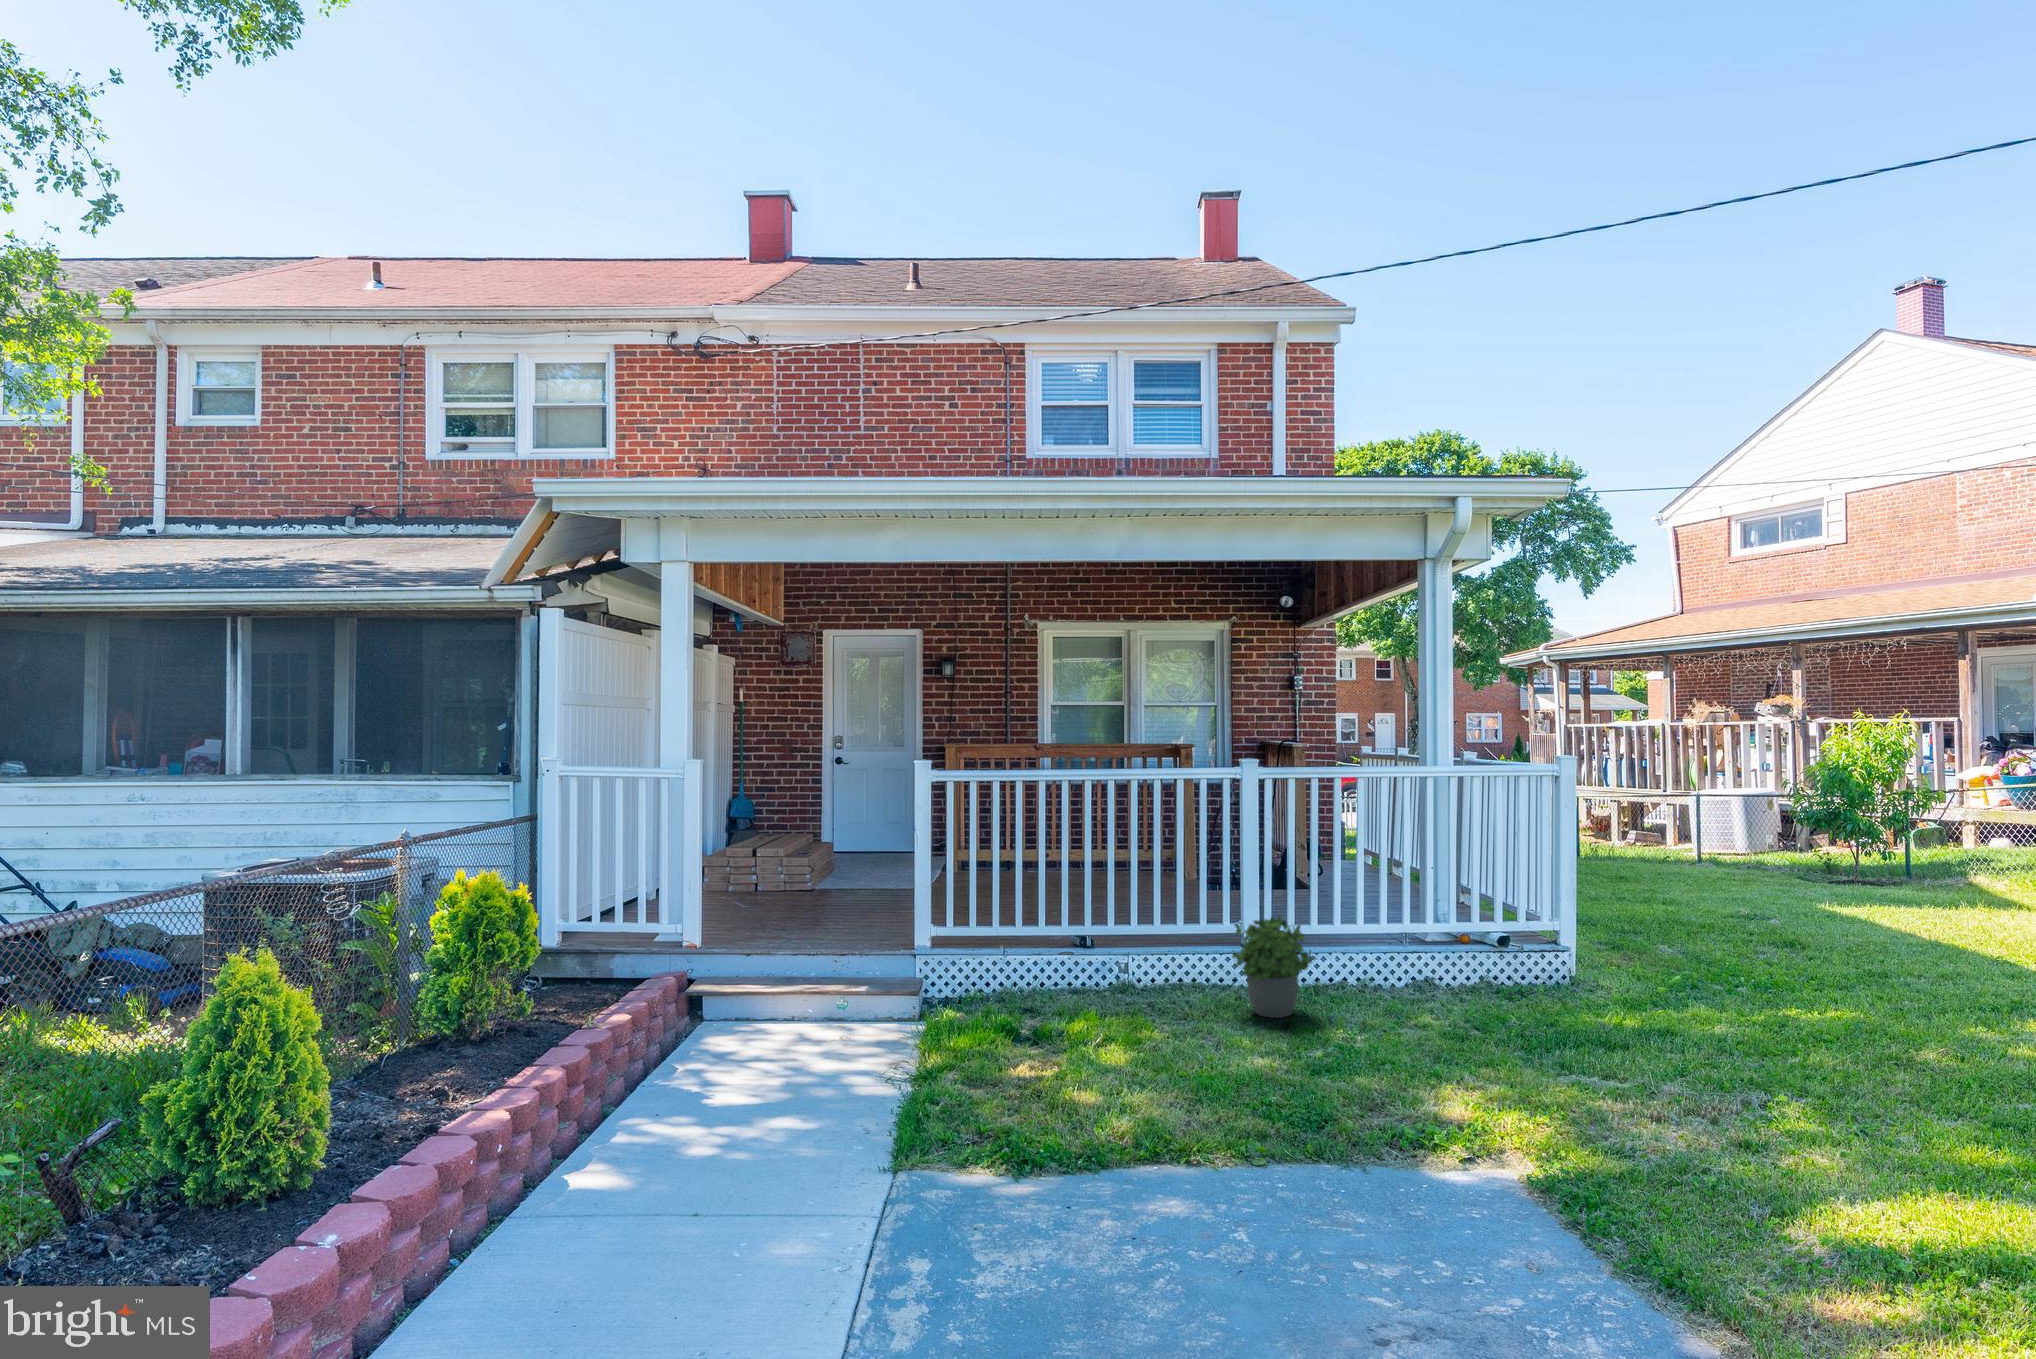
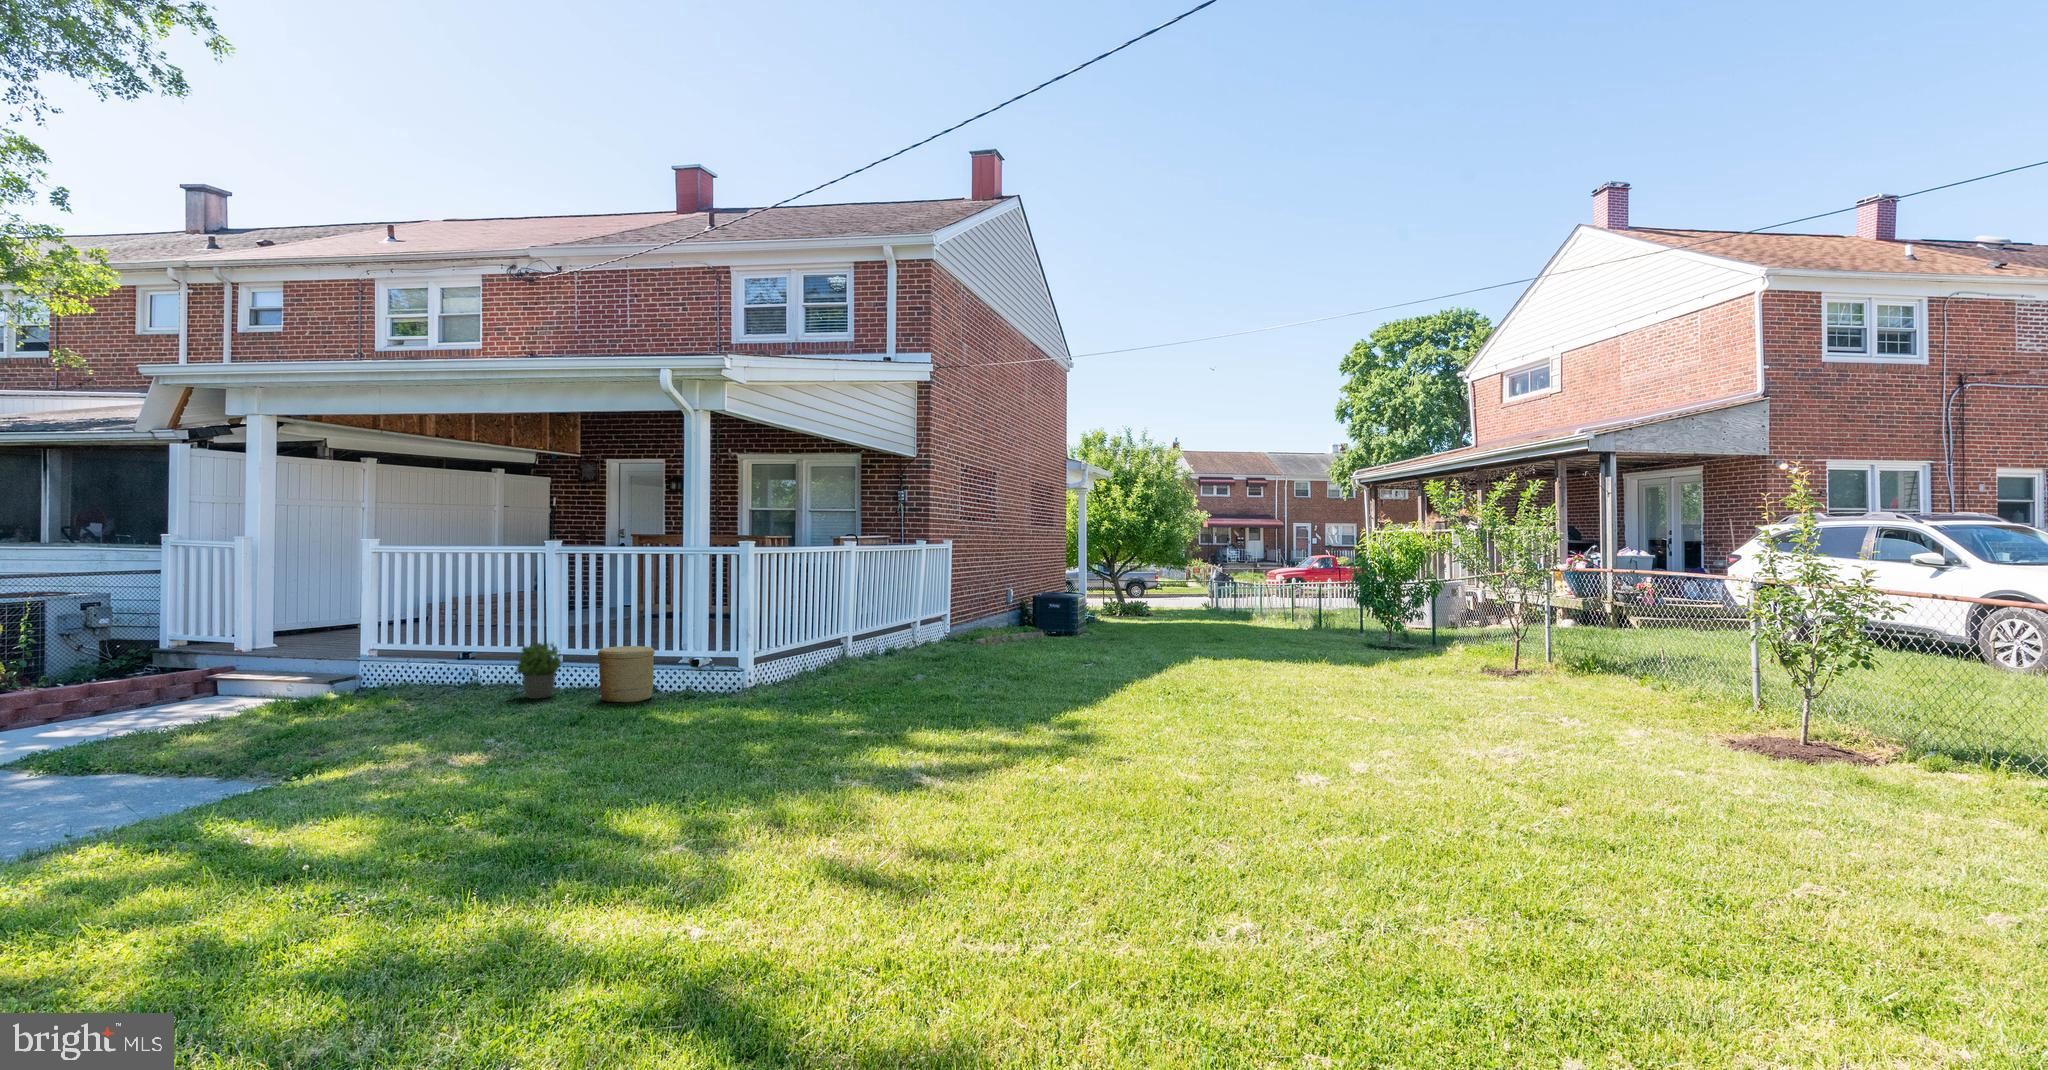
woven basket: none [1369,912,1461,1013] -> present [598,646,655,702]

